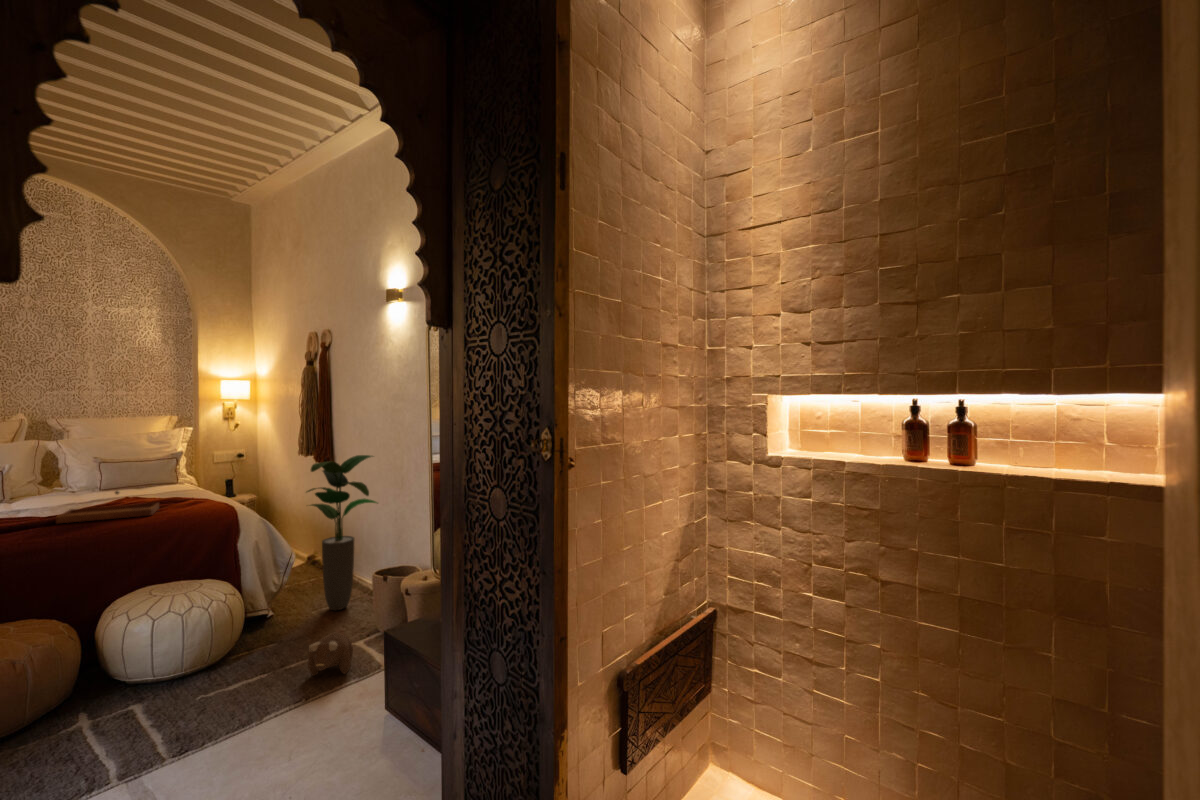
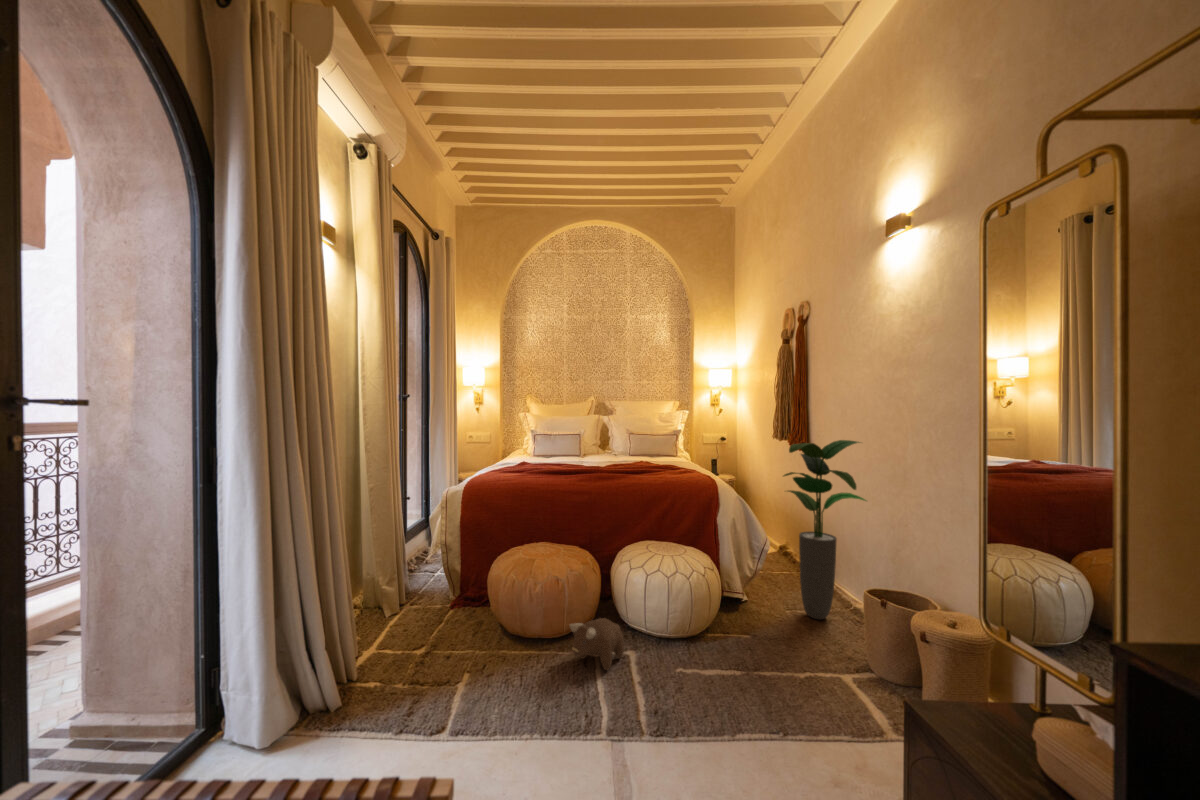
tray: present [56,491,159,523] -> none [593,453,659,478]
plush toy: present [308,632,353,676] -> present [569,618,624,670]

